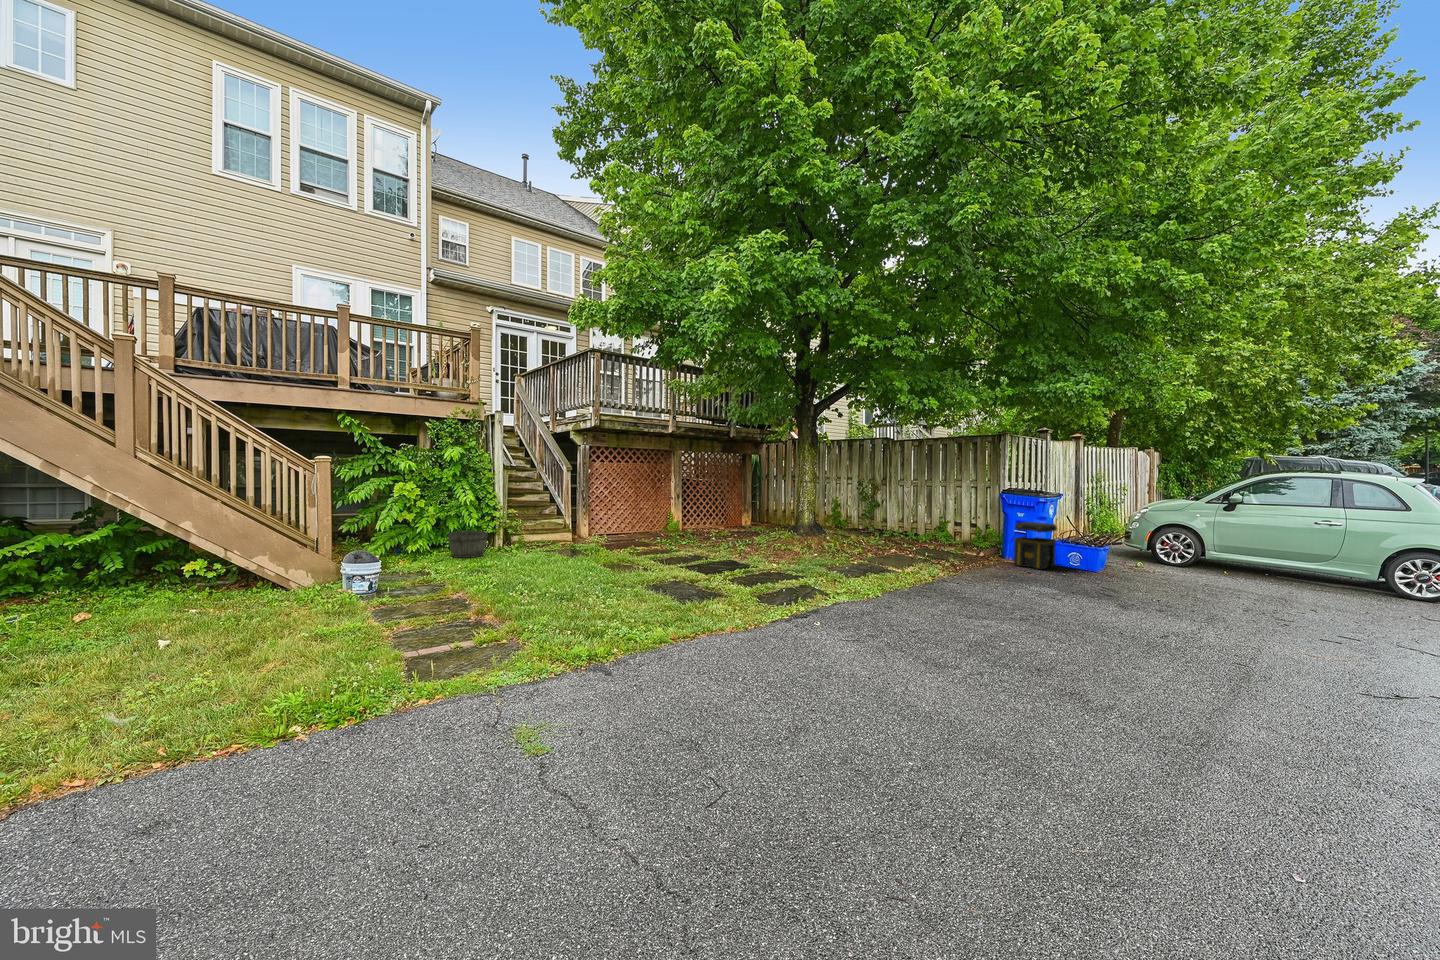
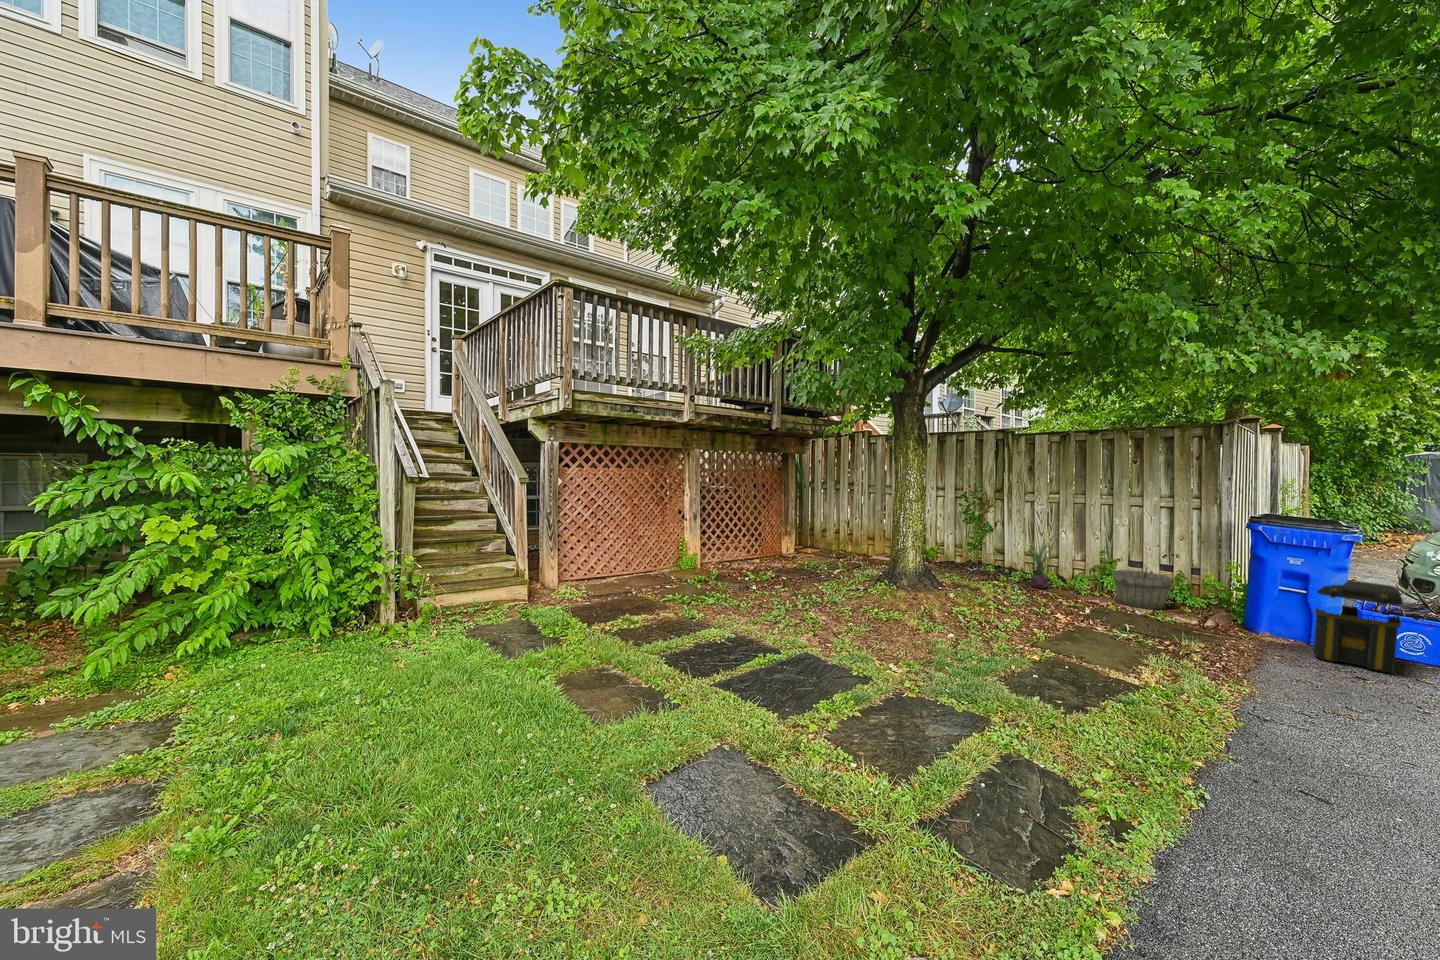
decorative plant: none [884,511,917,541] -> present [1030,543,1049,589]
wooden bucket: present [448,530,488,558] -> present [1113,565,1173,609]

